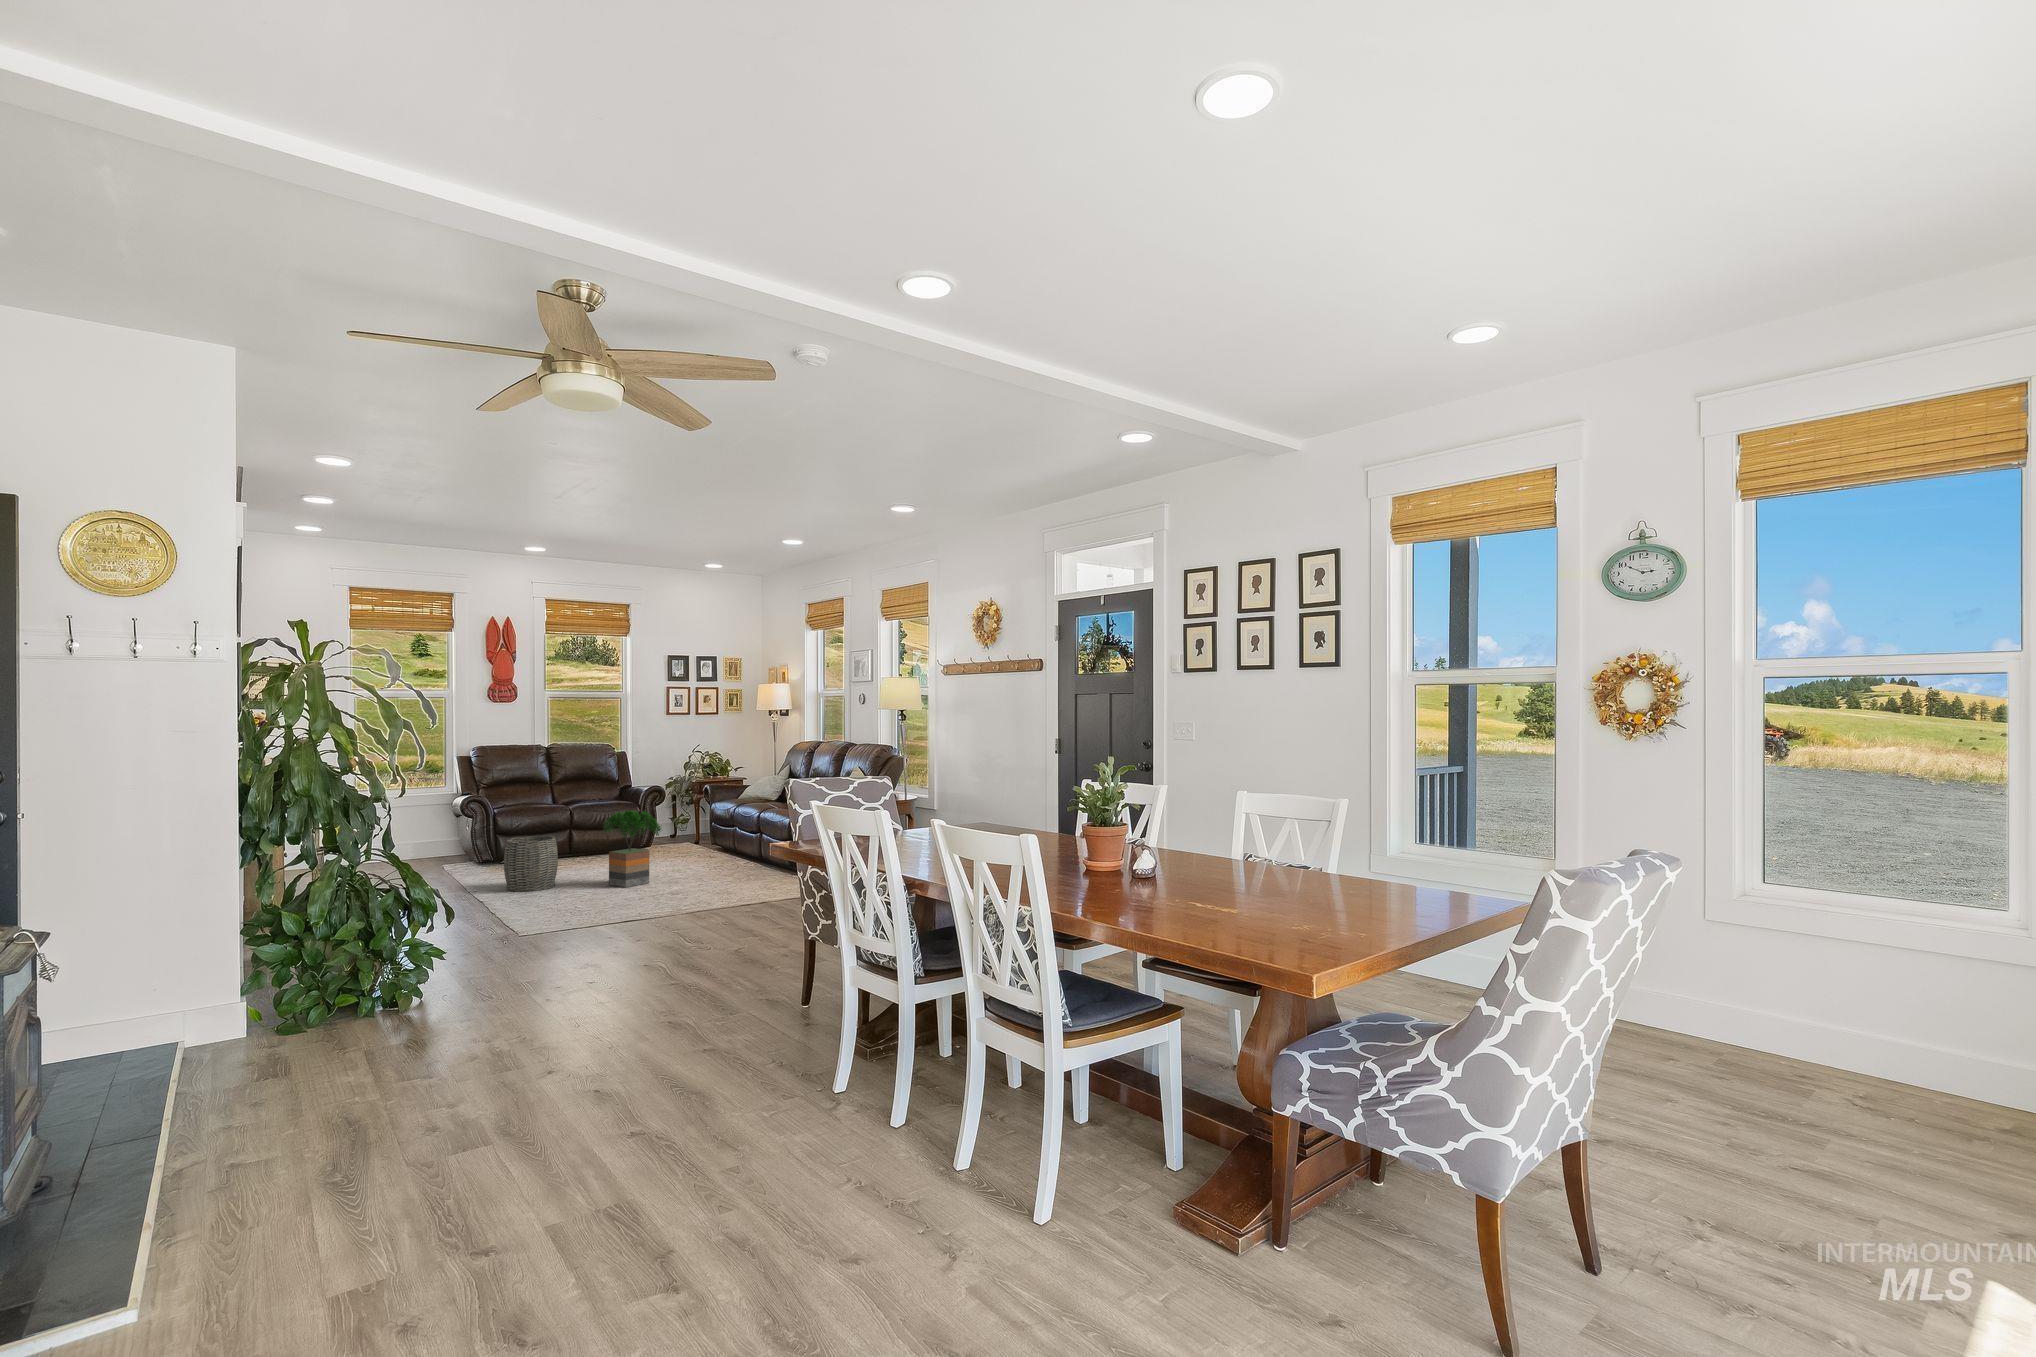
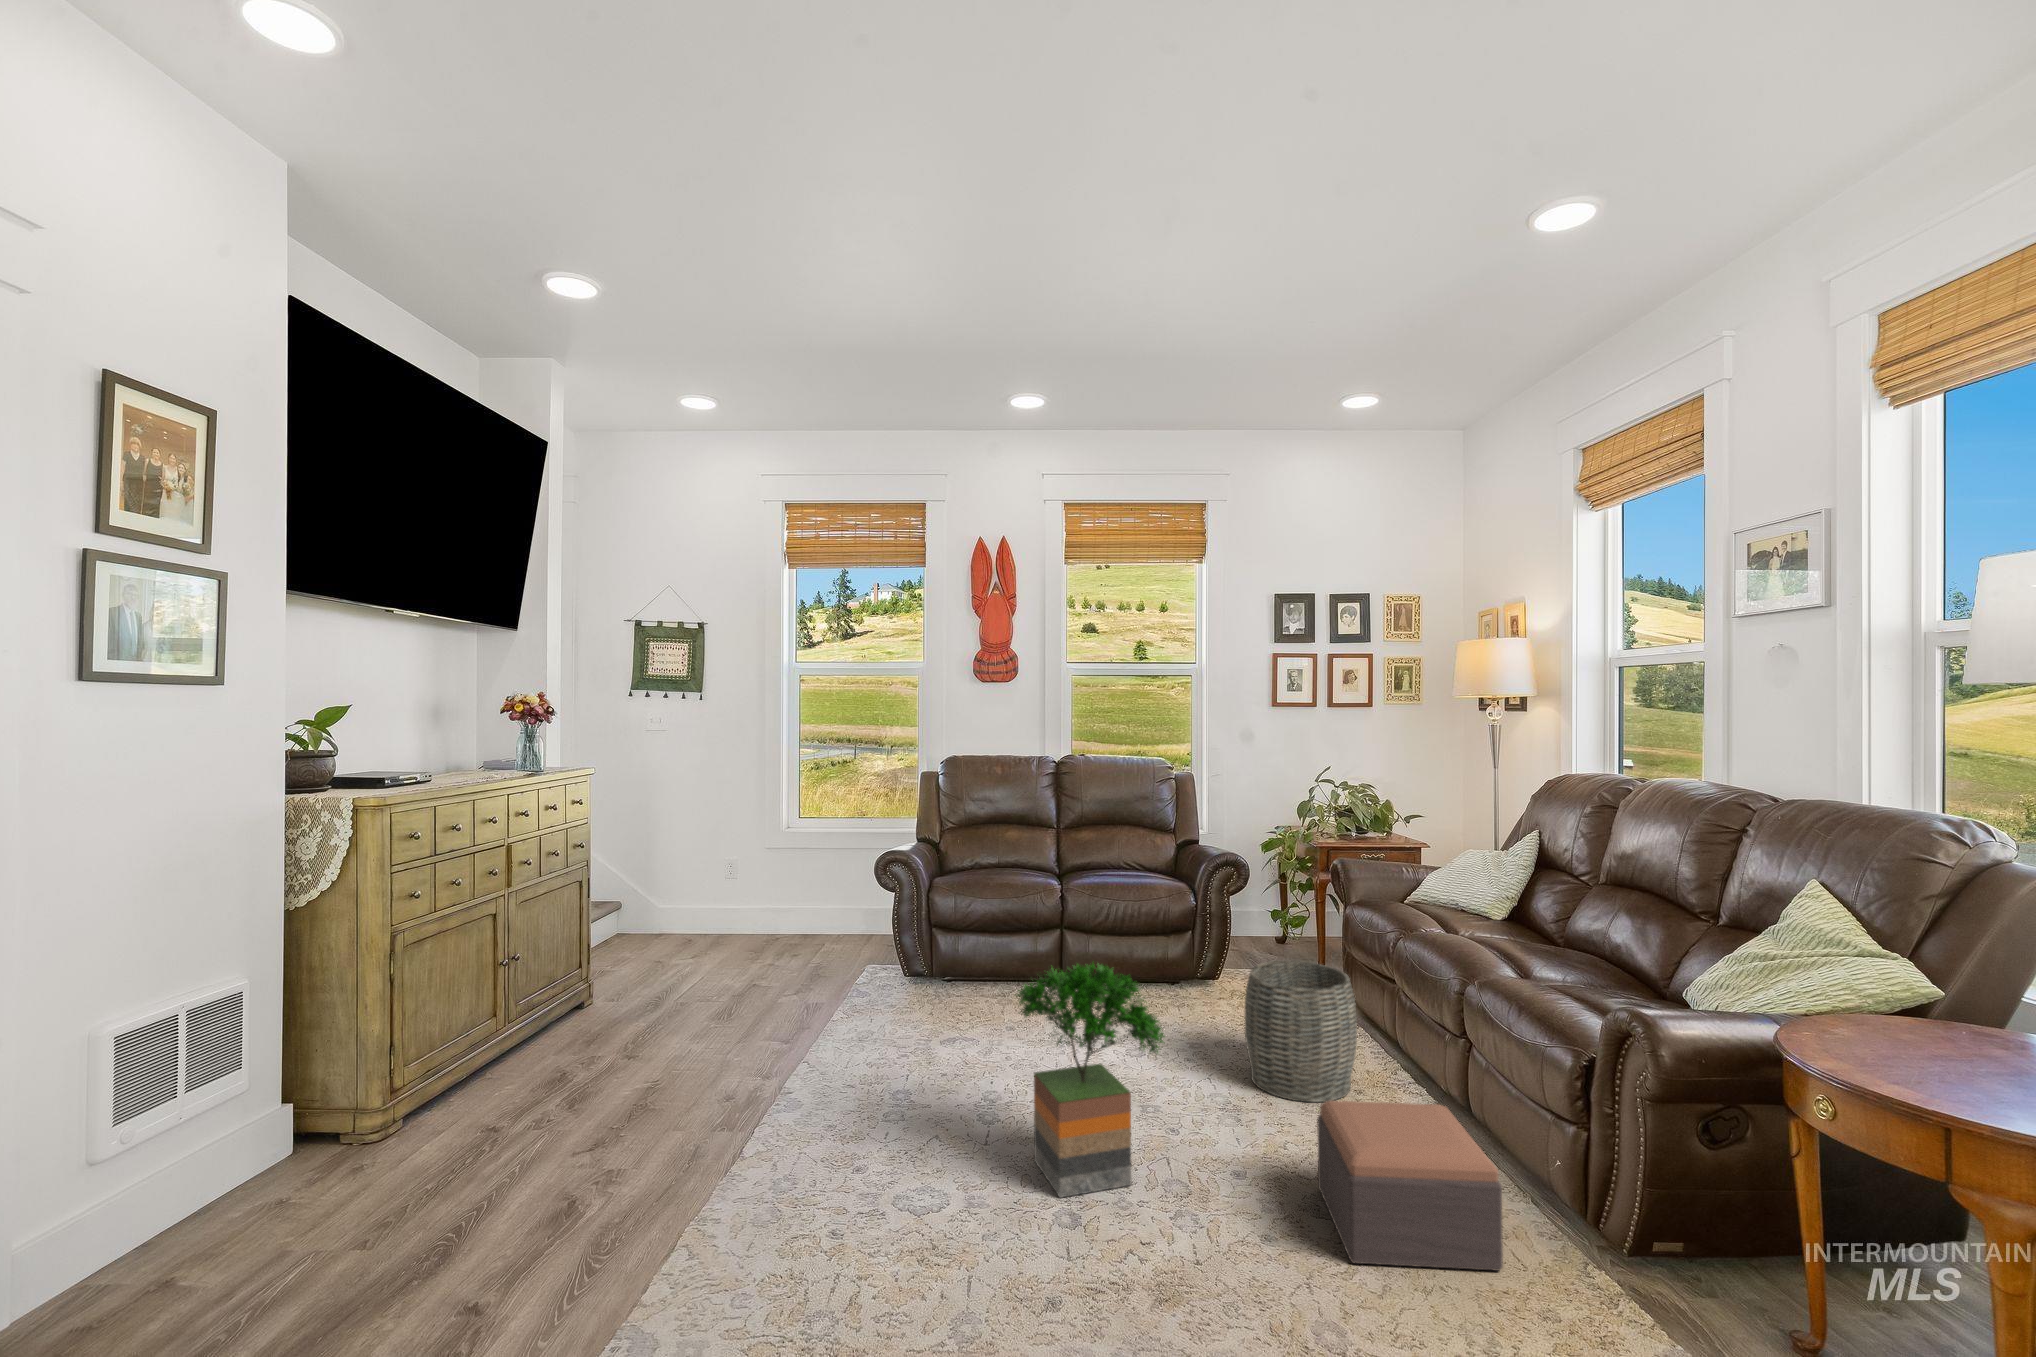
woven basket: present [504,836,558,891] -> present [1245,961,1357,1102]
footstool: none [713,842,769,882] -> present [1318,1101,1503,1271]

